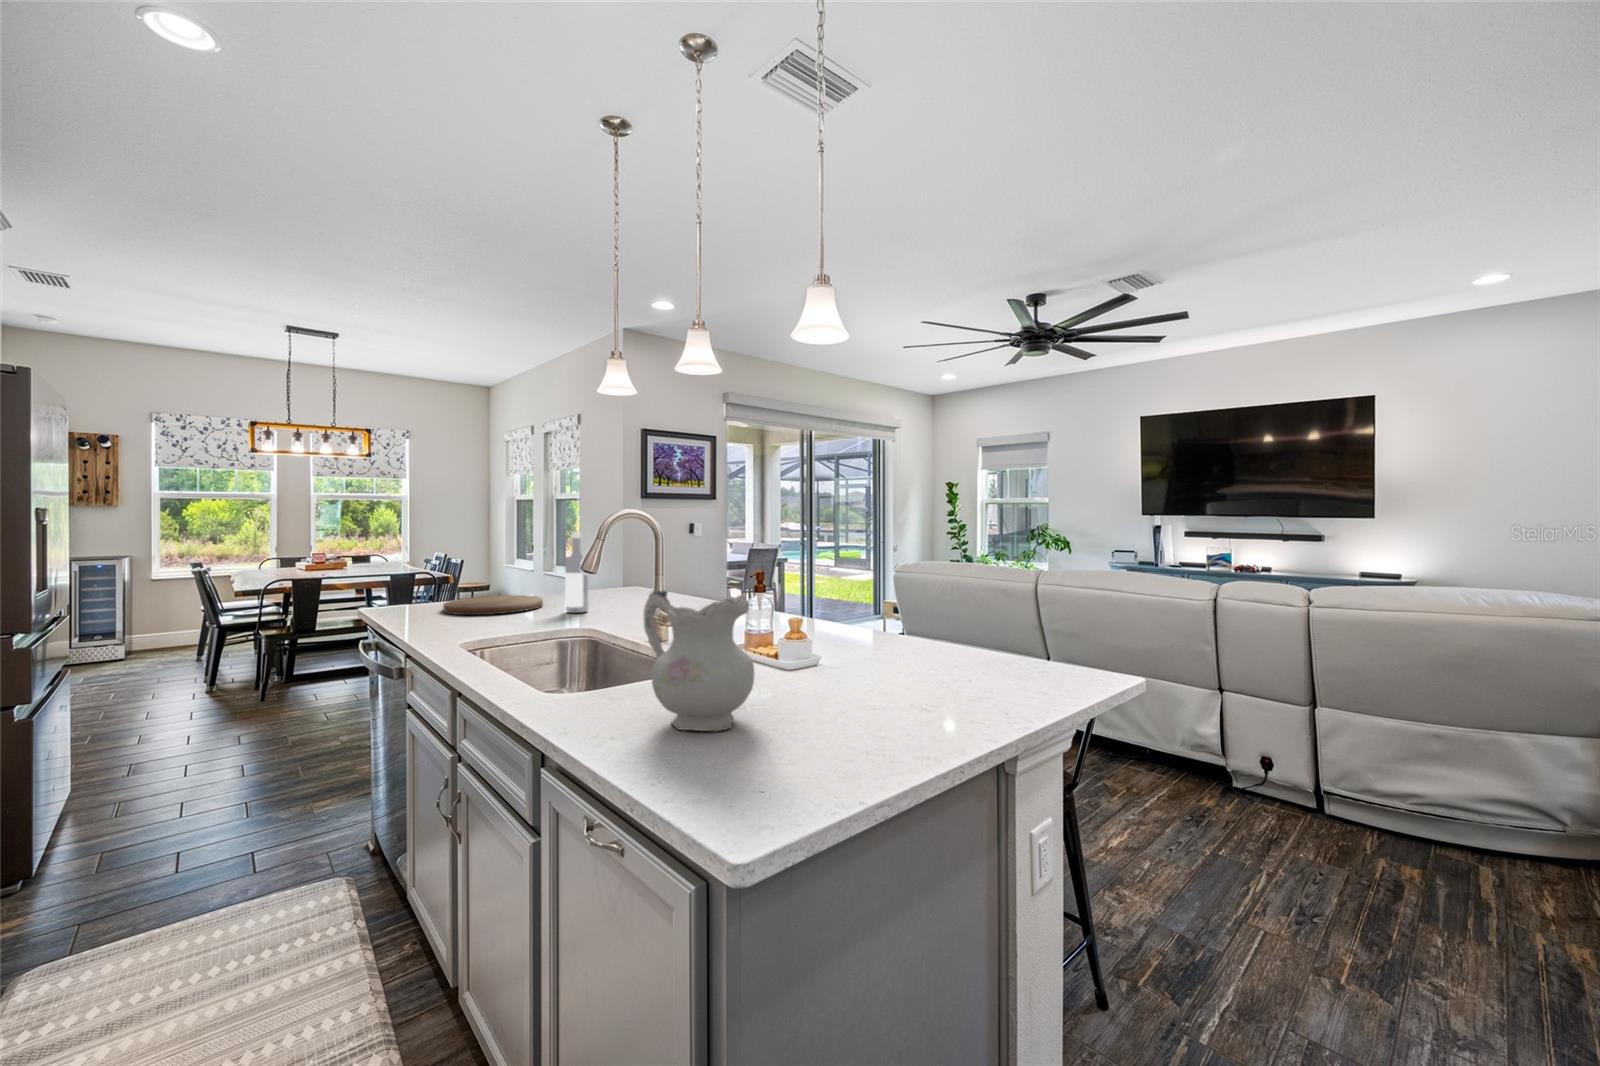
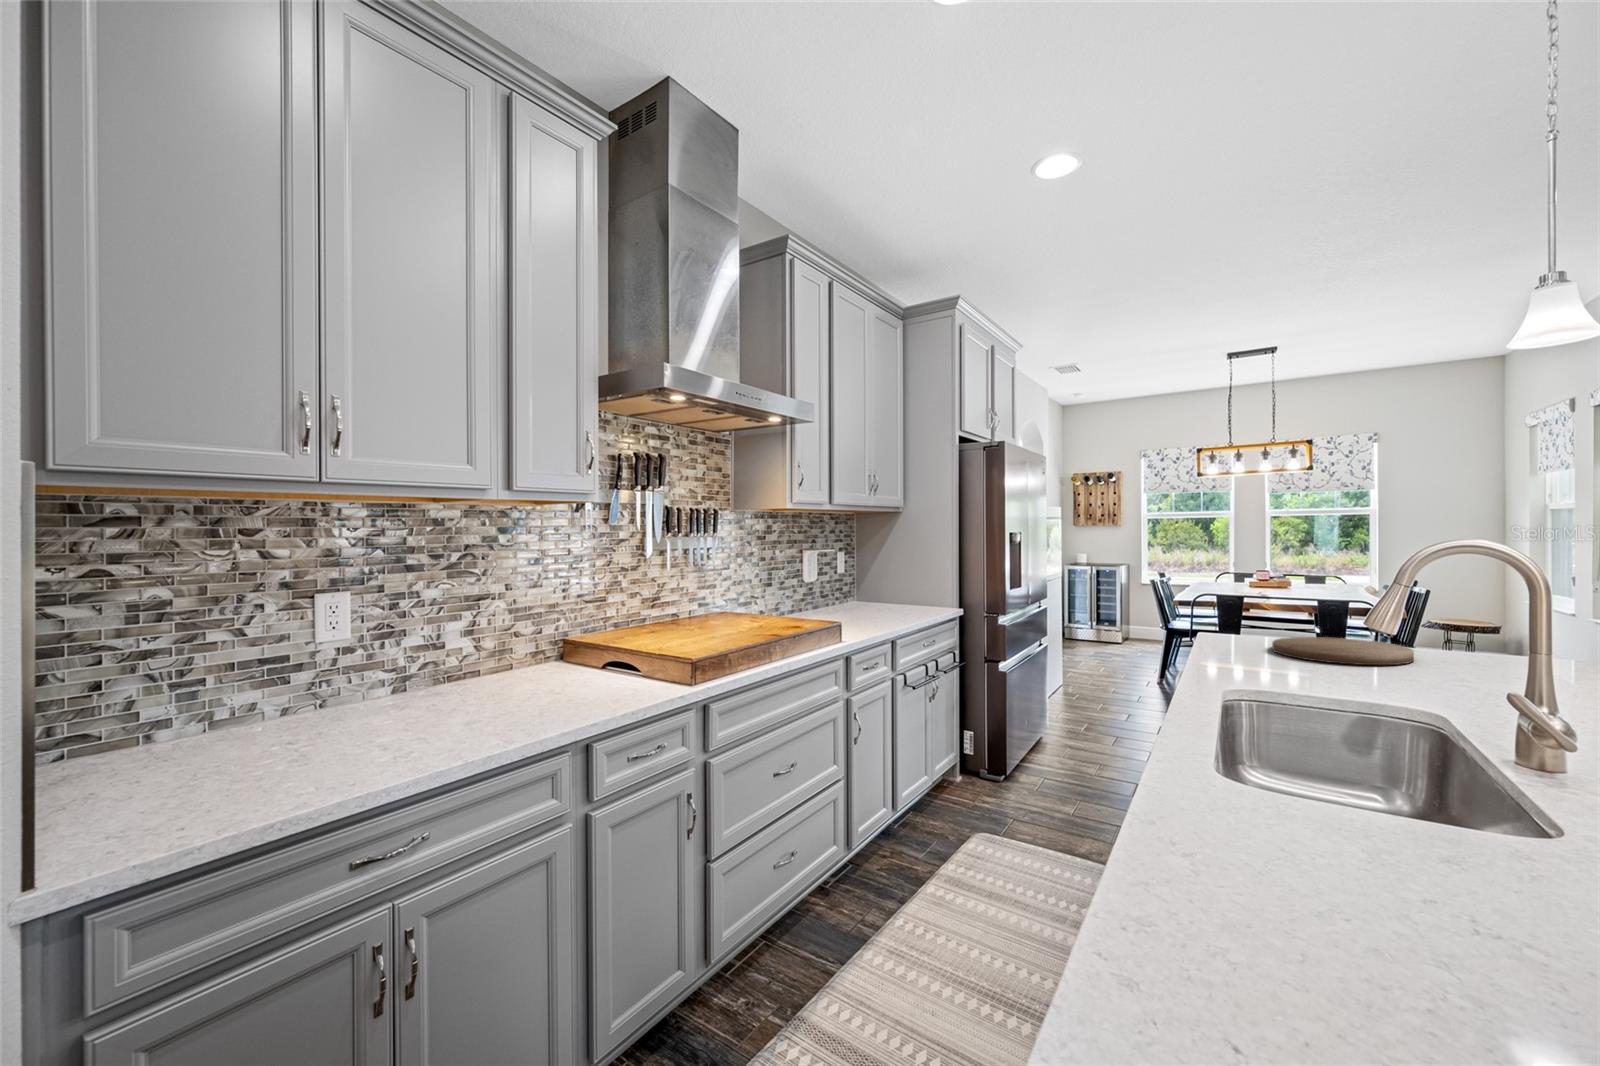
wine bottle: present [565,532,588,613] -> none [1430,568,1474,683]
ceramic pitcher: present [643,590,754,731] -> none [1258,674,1468,925]

